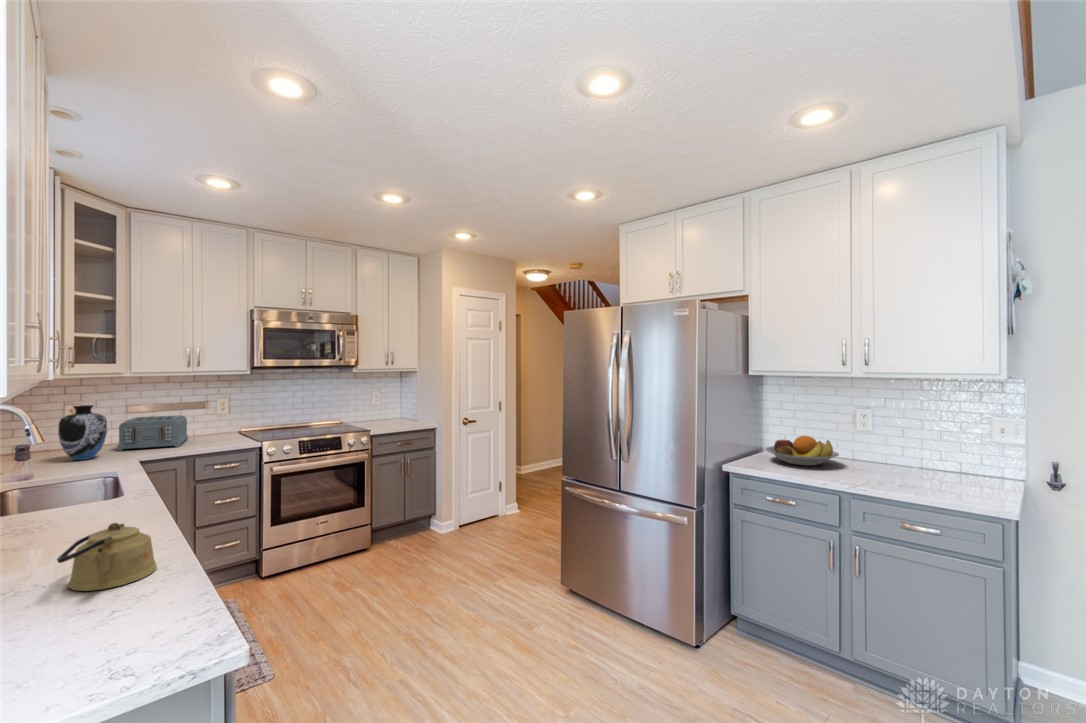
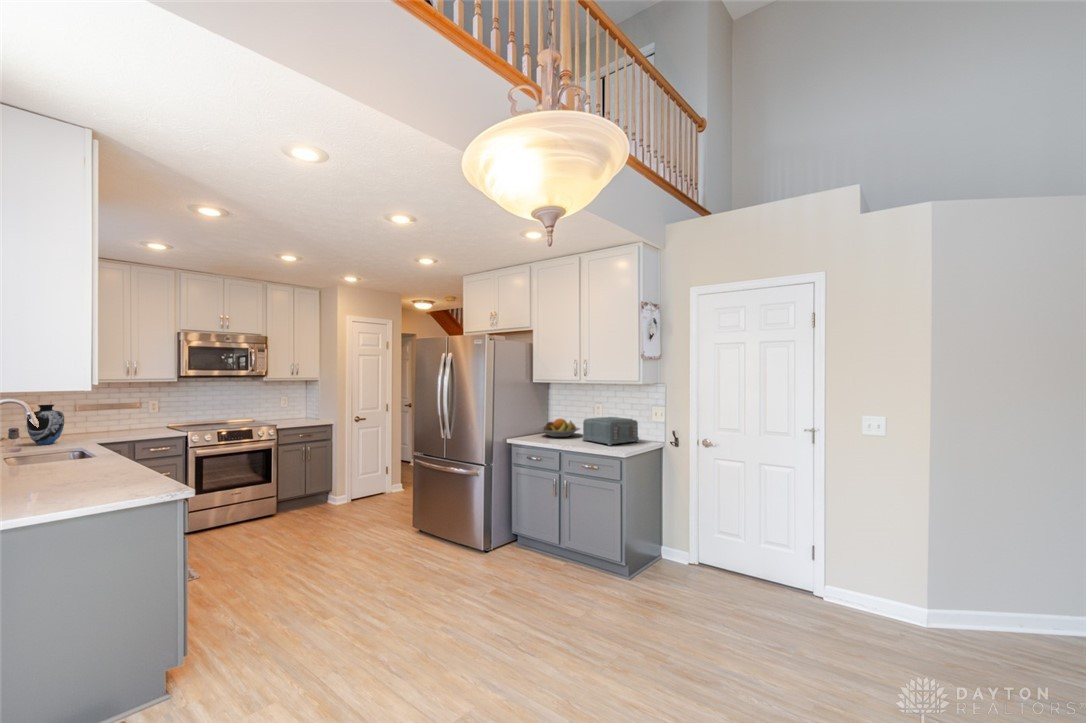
toaster: present [118,415,188,451] -> present [583,417,639,446]
kettle: present [57,523,157,591] -> none [77,458,129,490]

